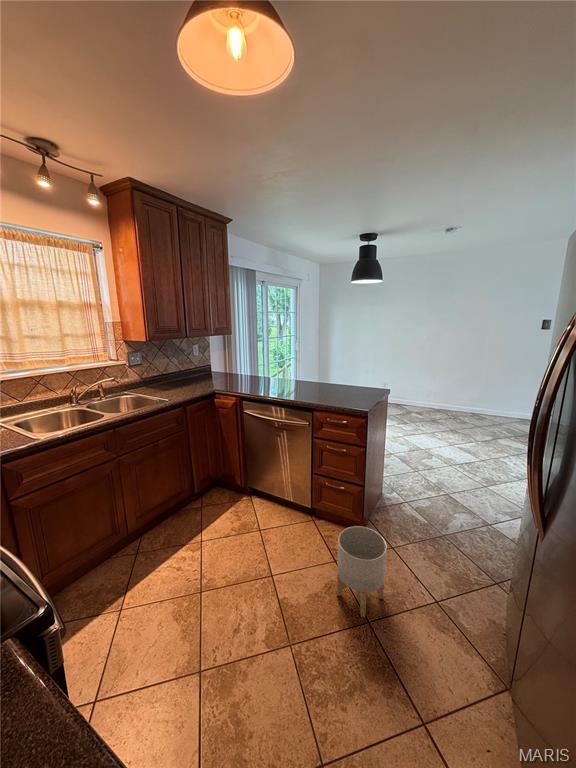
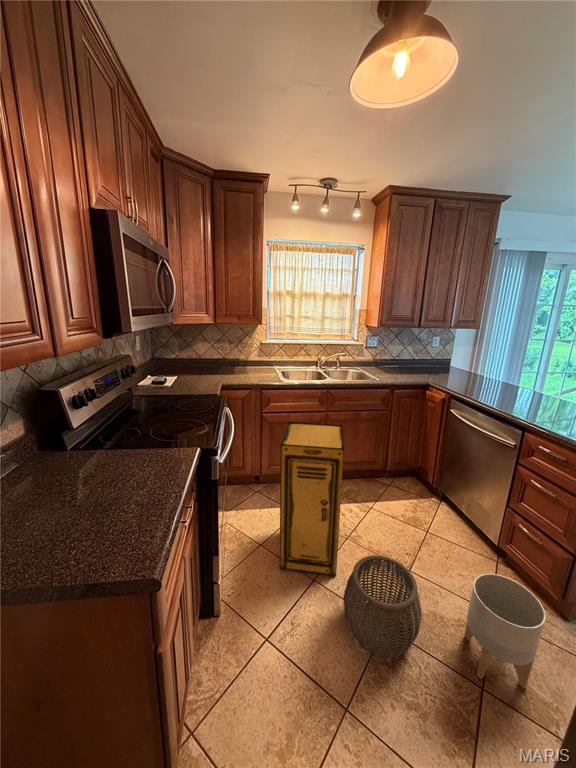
storage cabinet: none [96,464,218,703] -> present [280,422,344,576]
woven basket: none [249,574,328,690] -> present [343,555,422,659]

